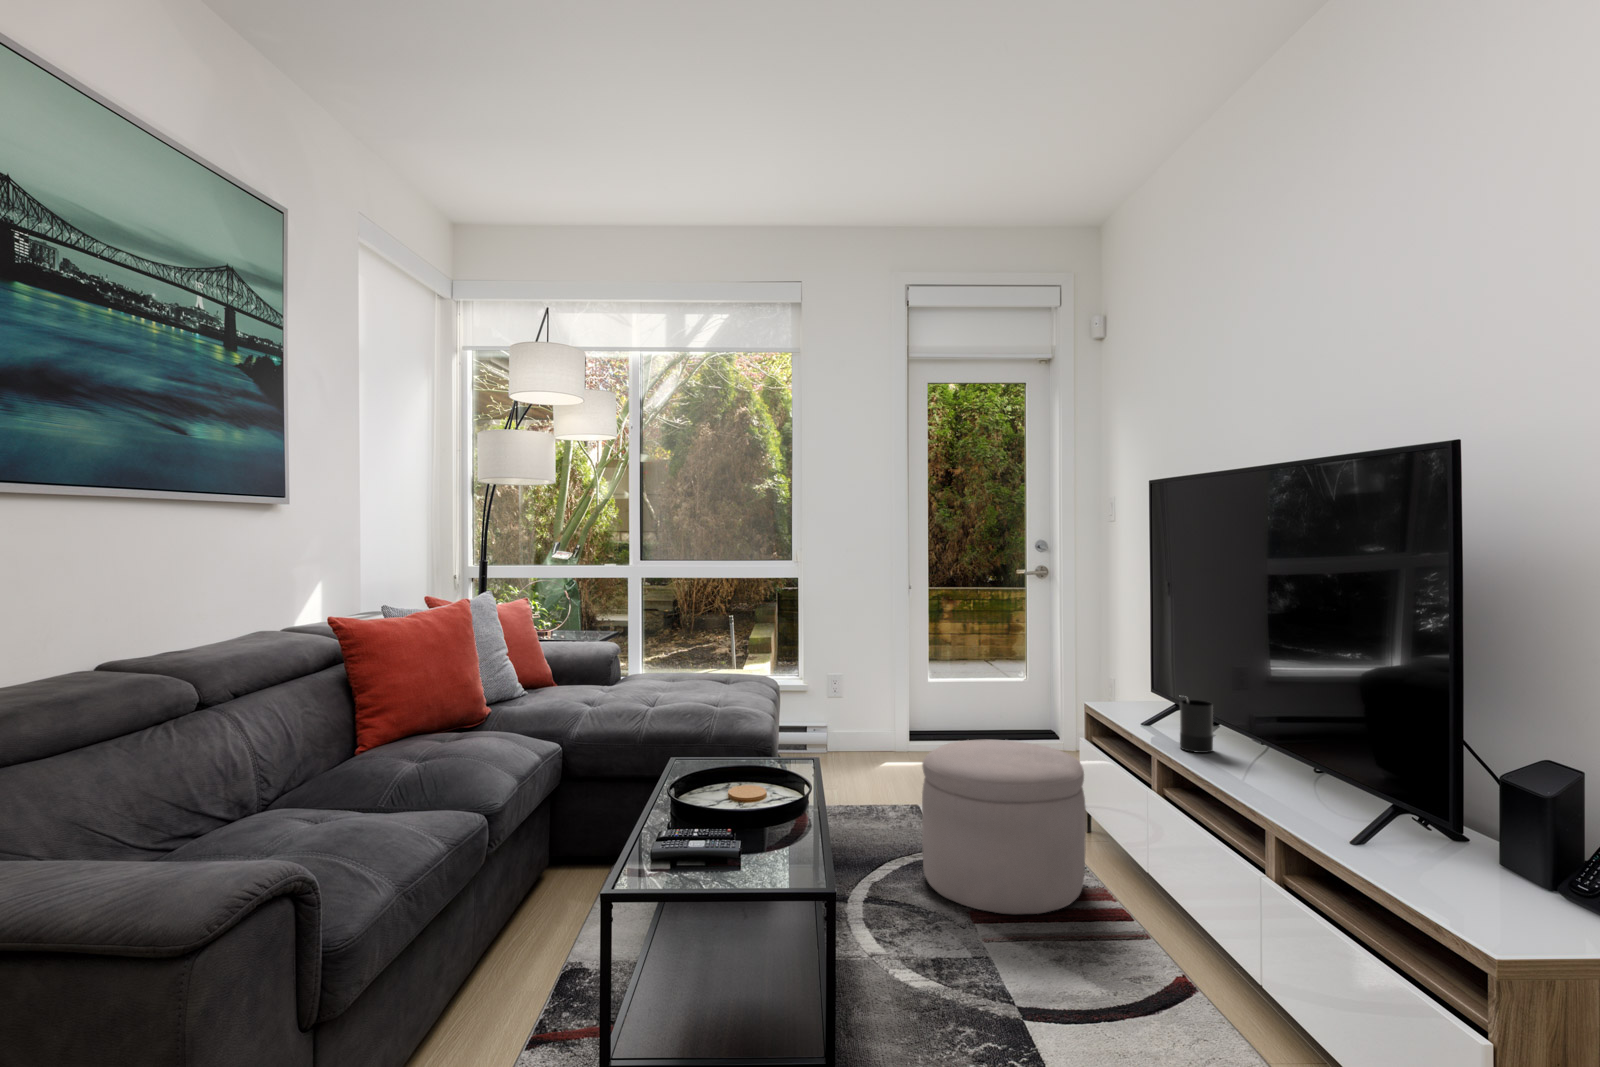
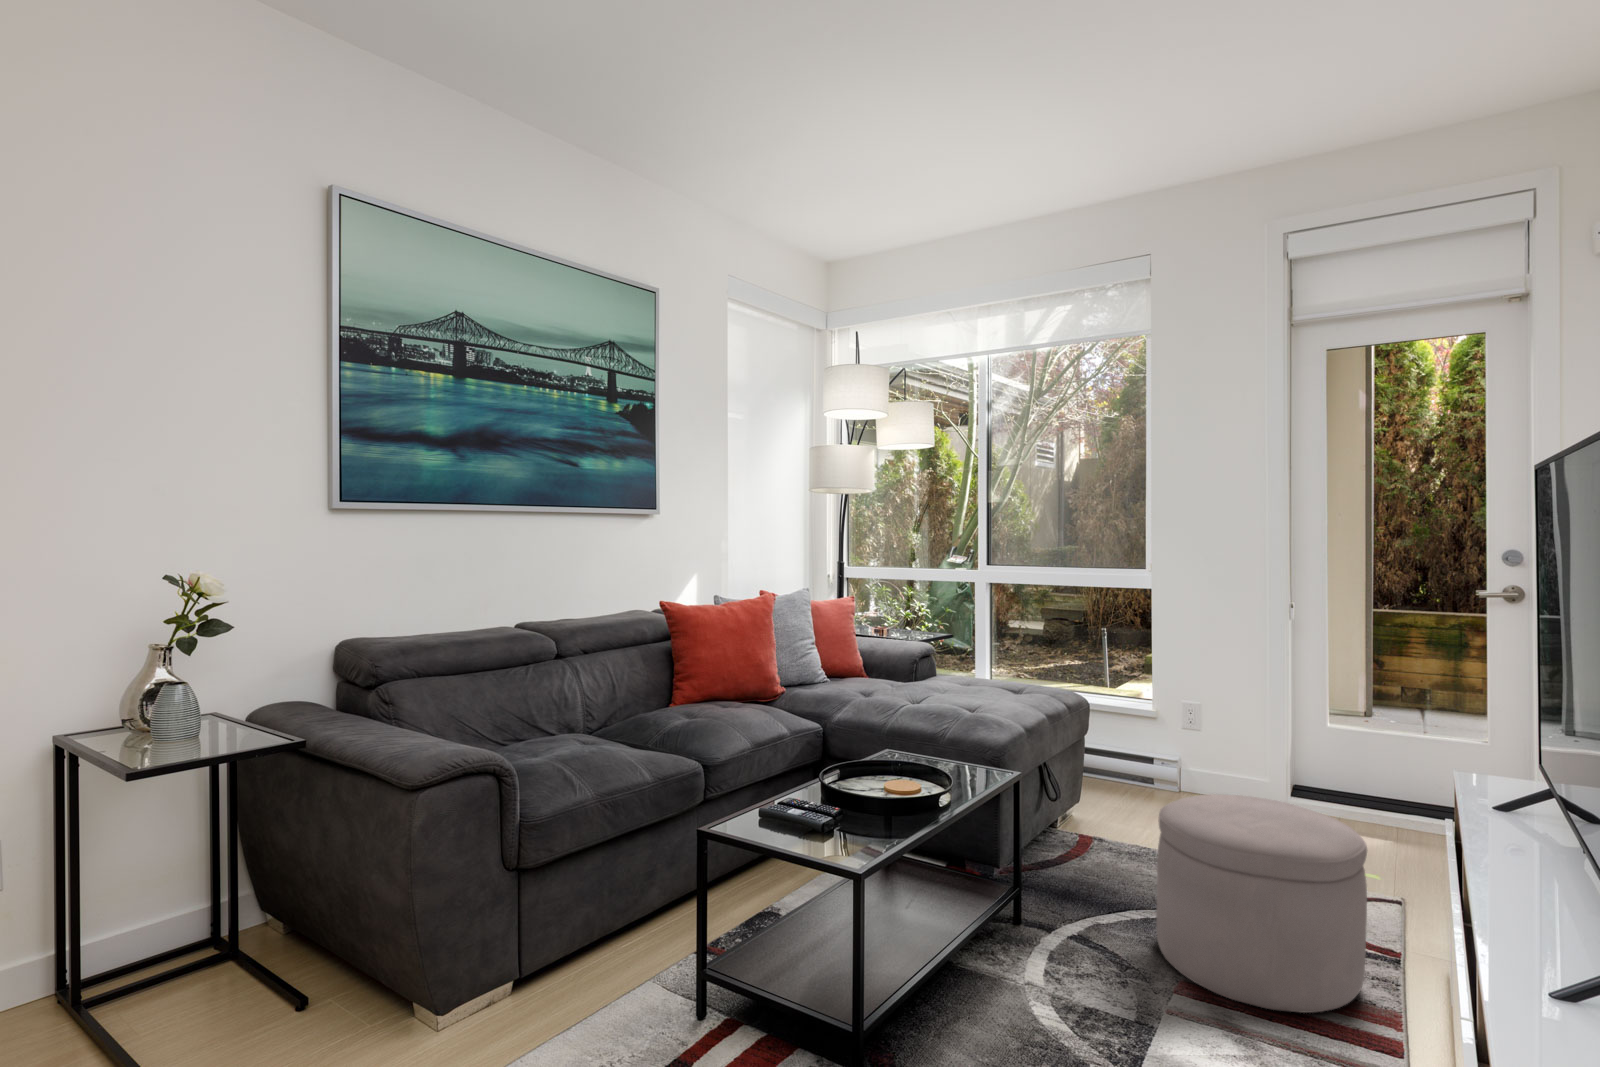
candle: present [1180,699,1213,753] -> none [1499,784,1553,868]

